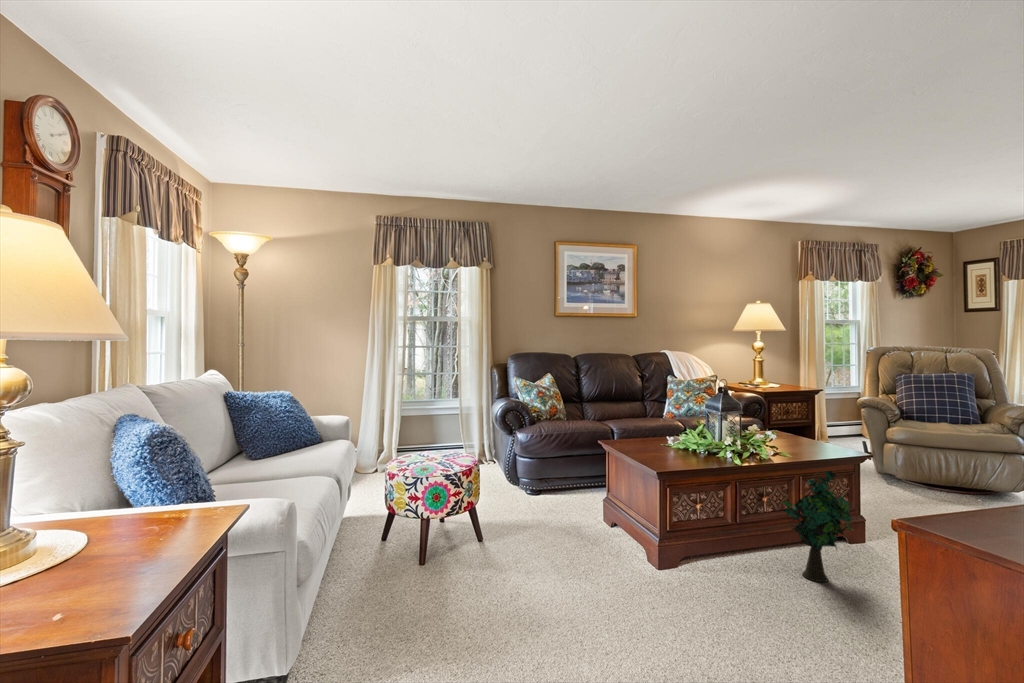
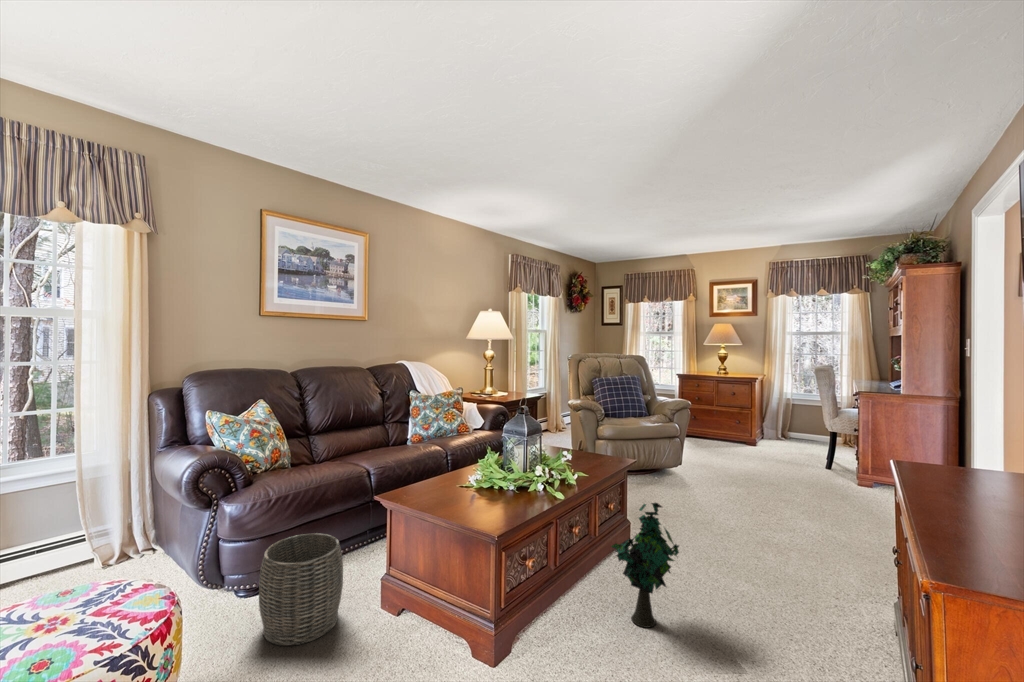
woven basket: none [529,457,578,519] -> present [259,533,343,646]

